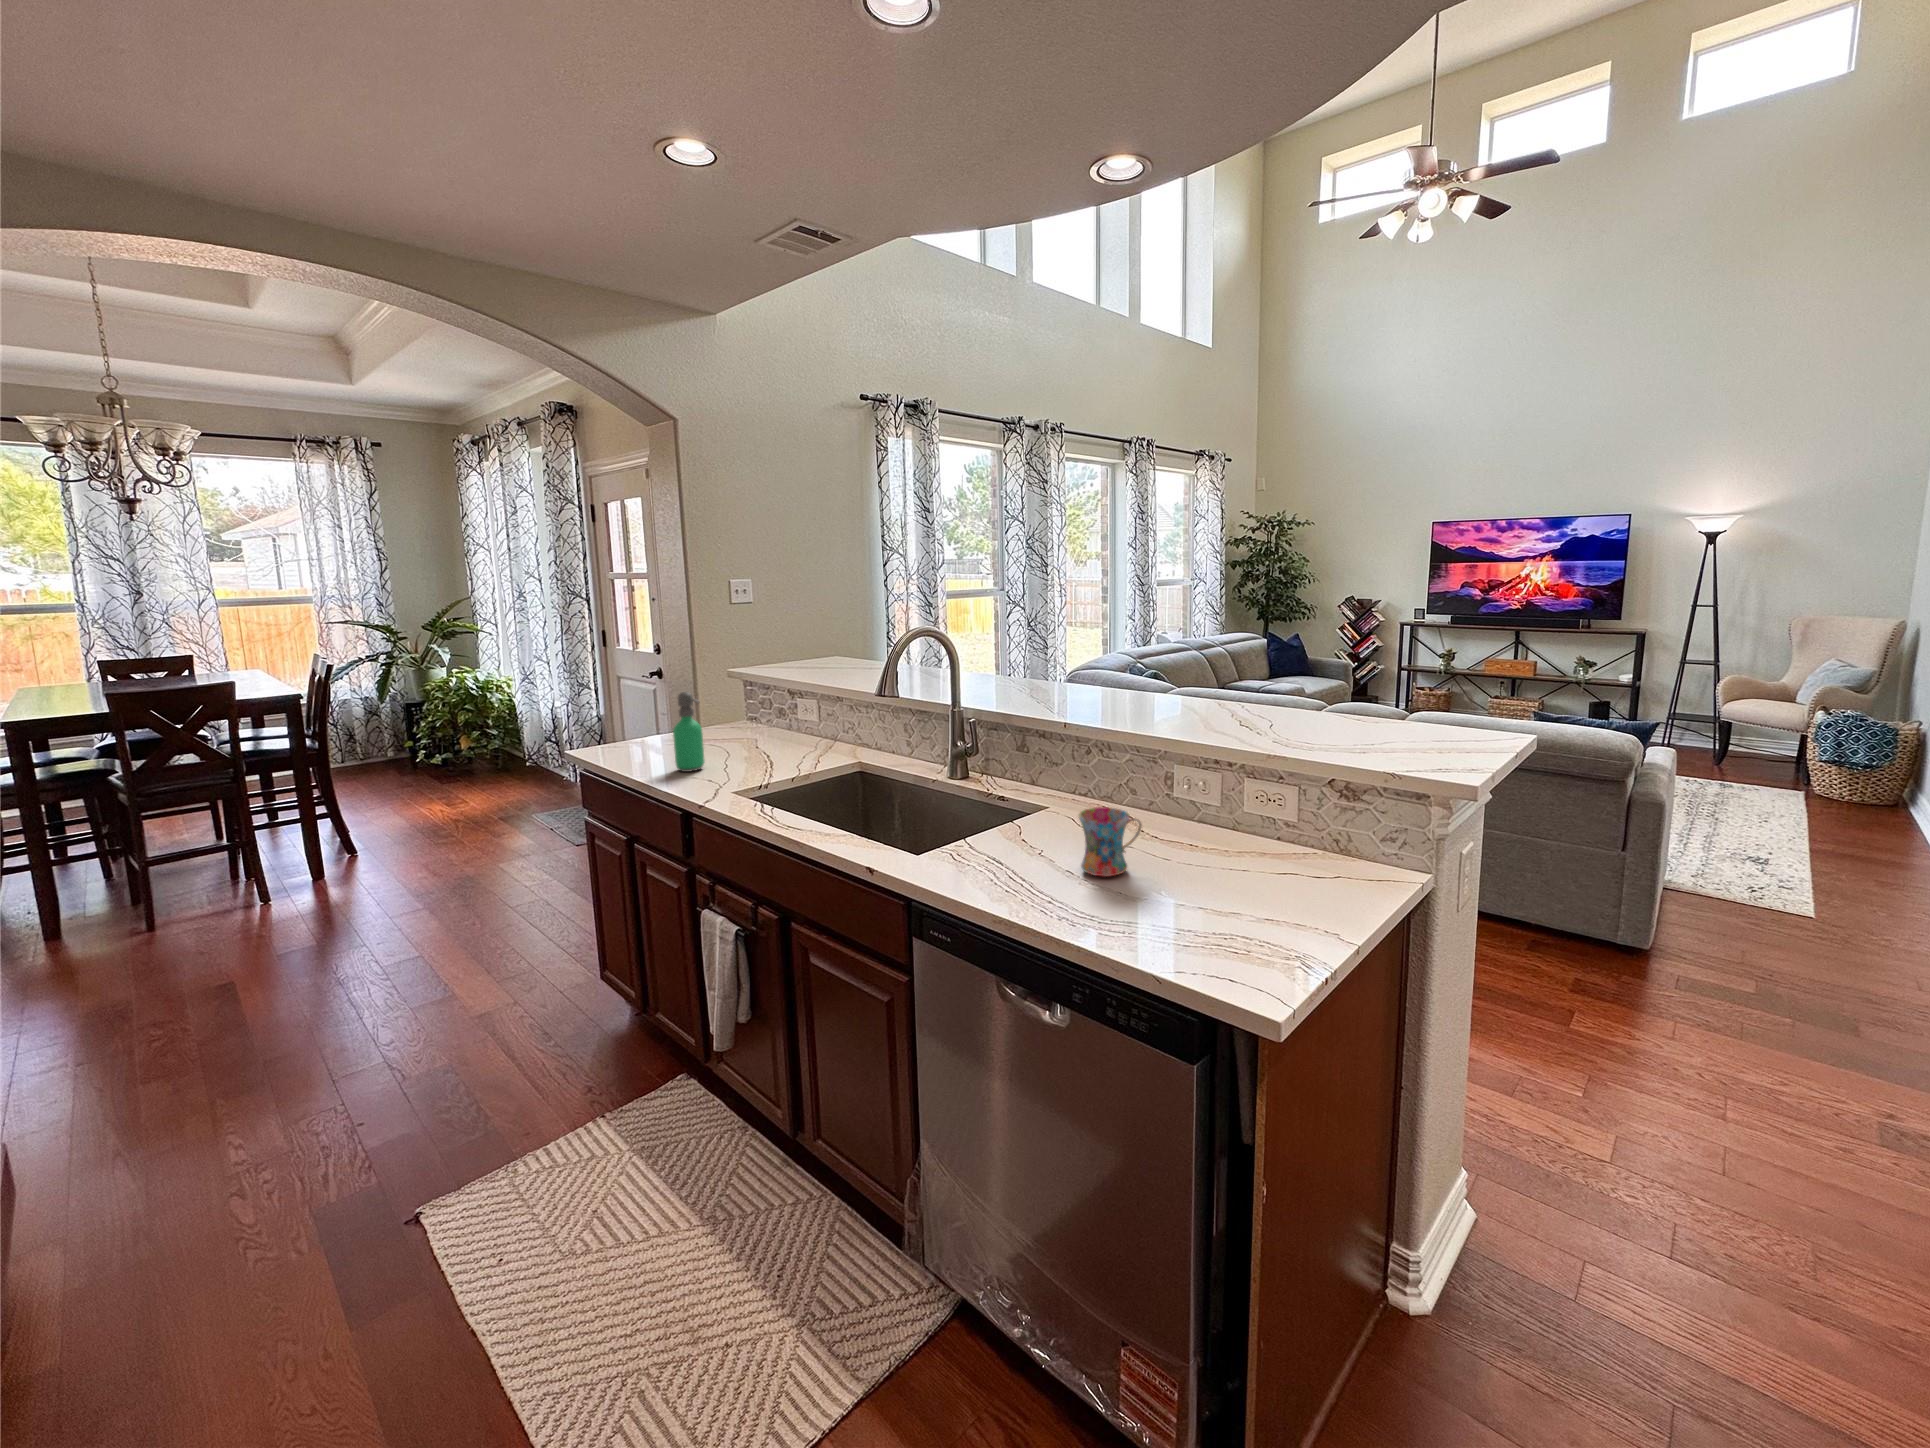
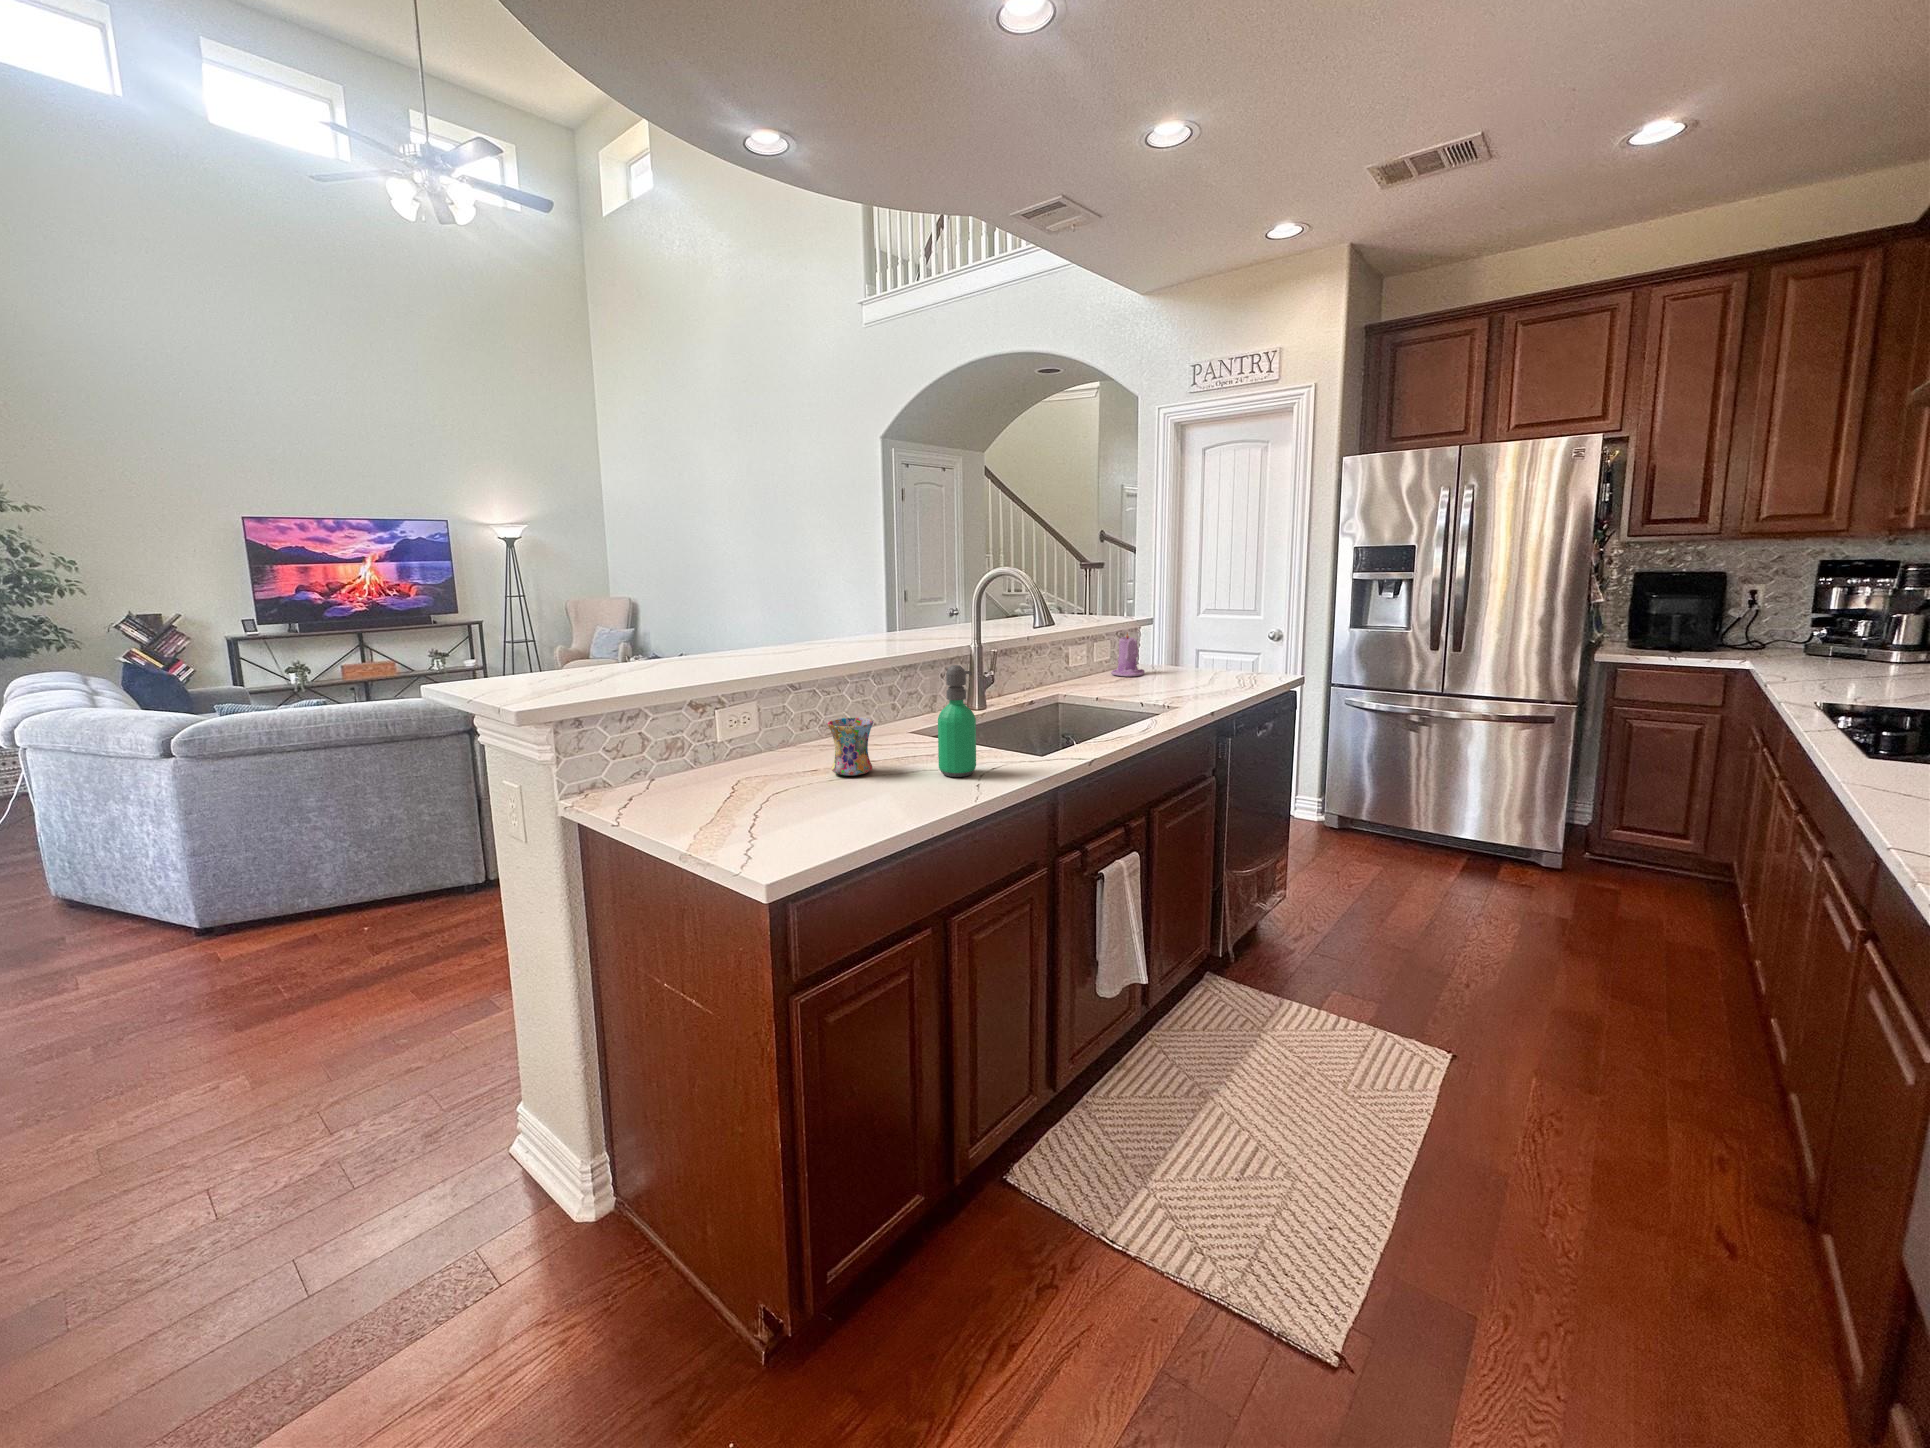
candle: none [1139,769,1196,852] -> present [1111,634,1145,677]
mug: present [1078,807,1142,877] -> present [828,718,873,776]

